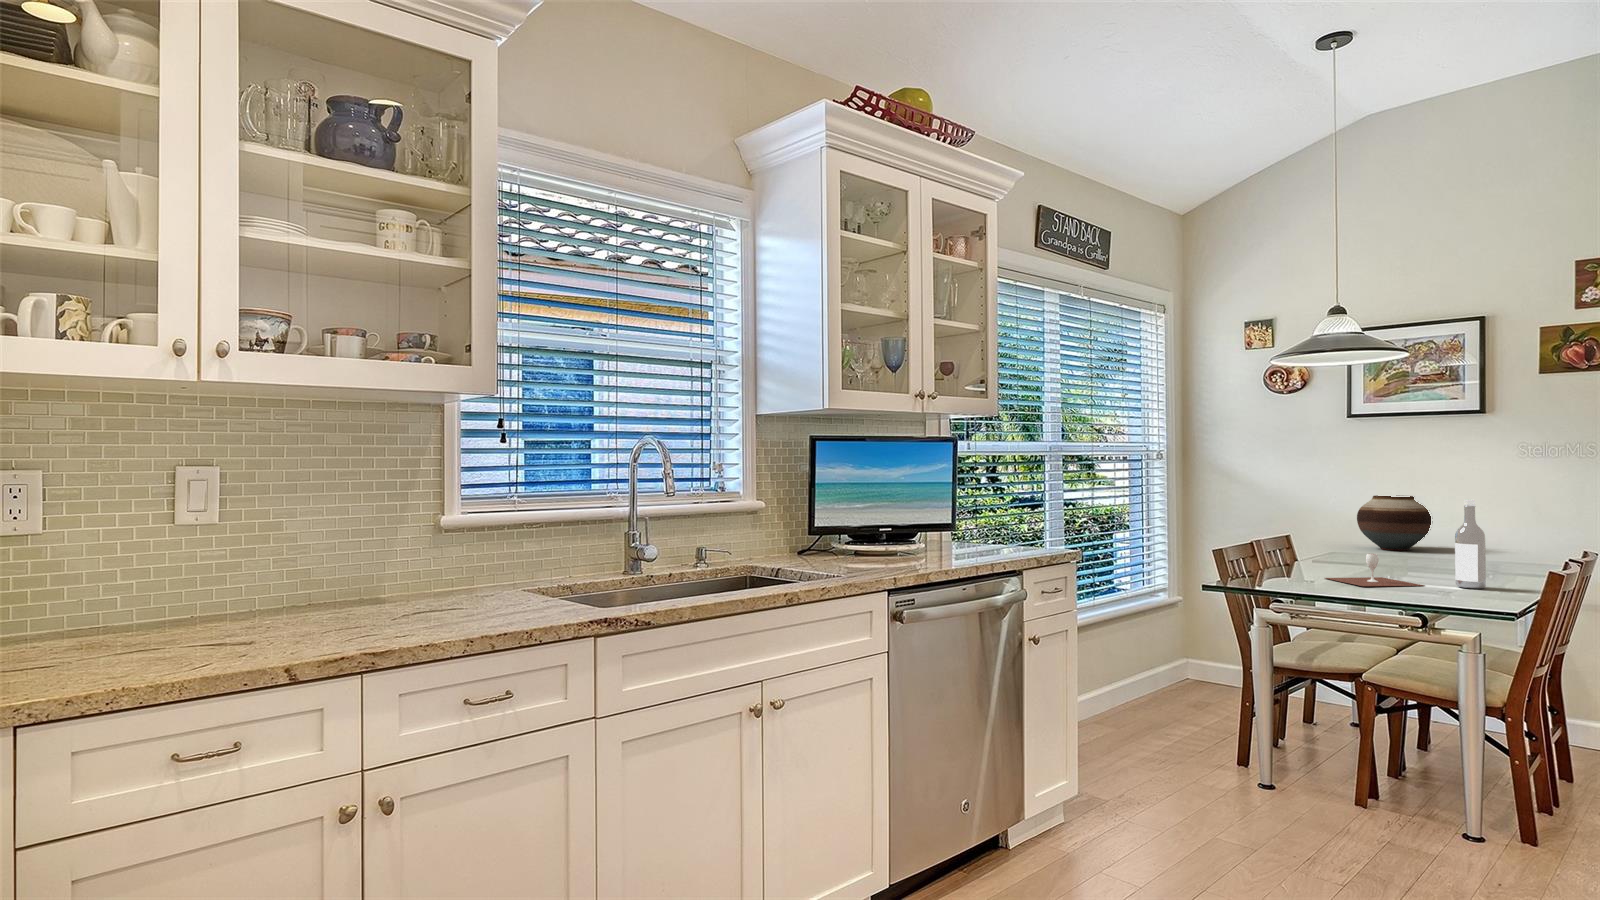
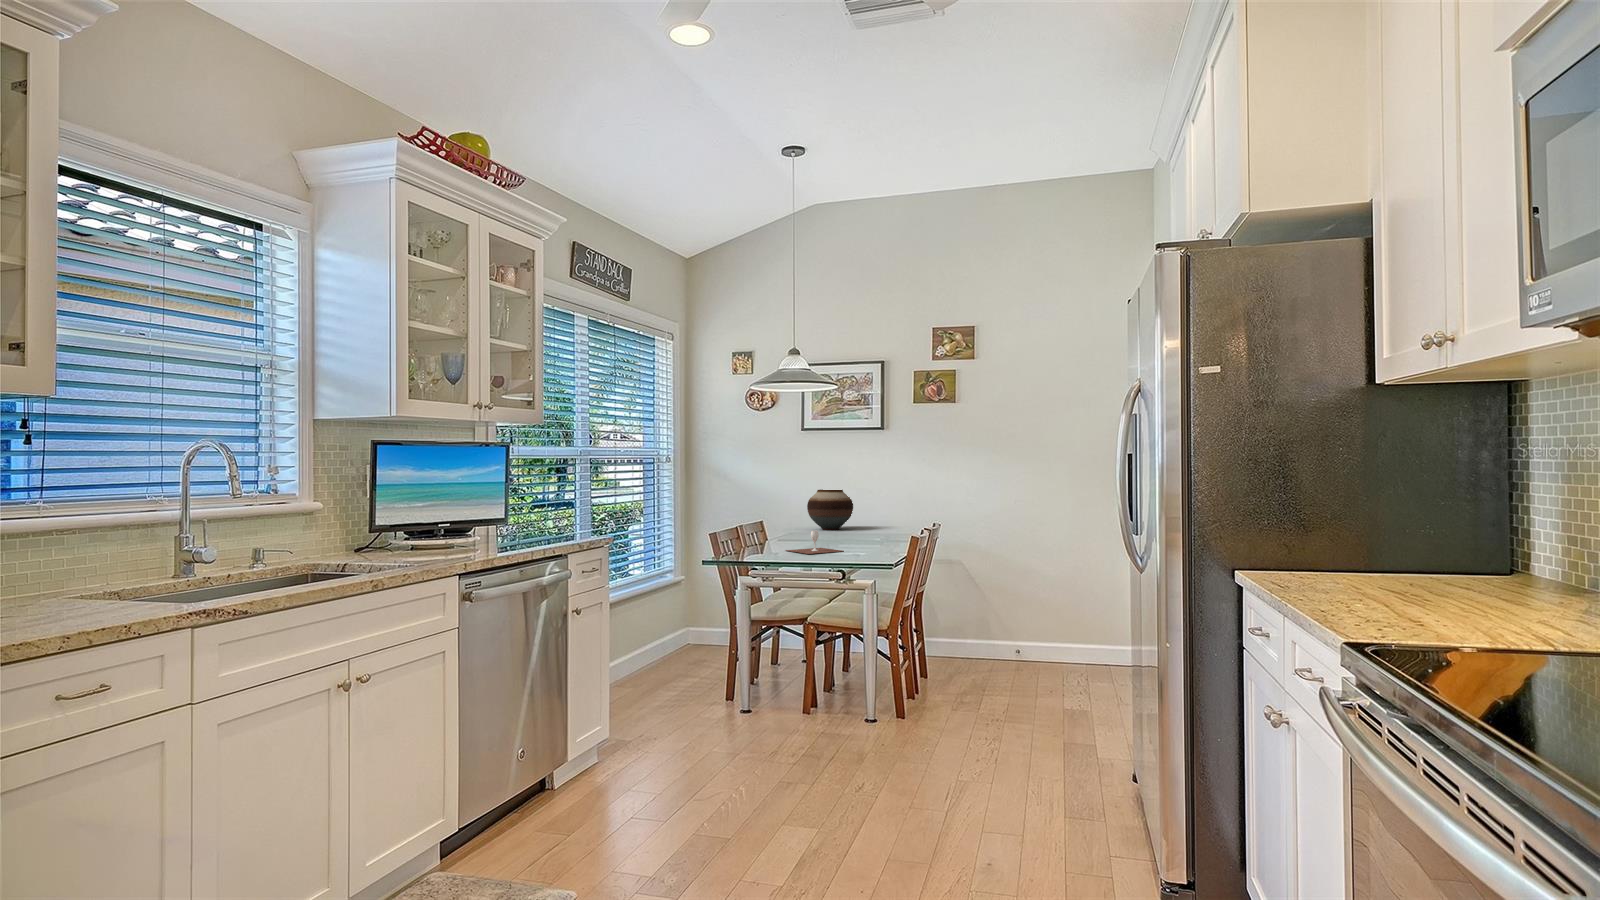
wine bottle: present [1455,499,1486,589] -> none [862,490,879,551]

